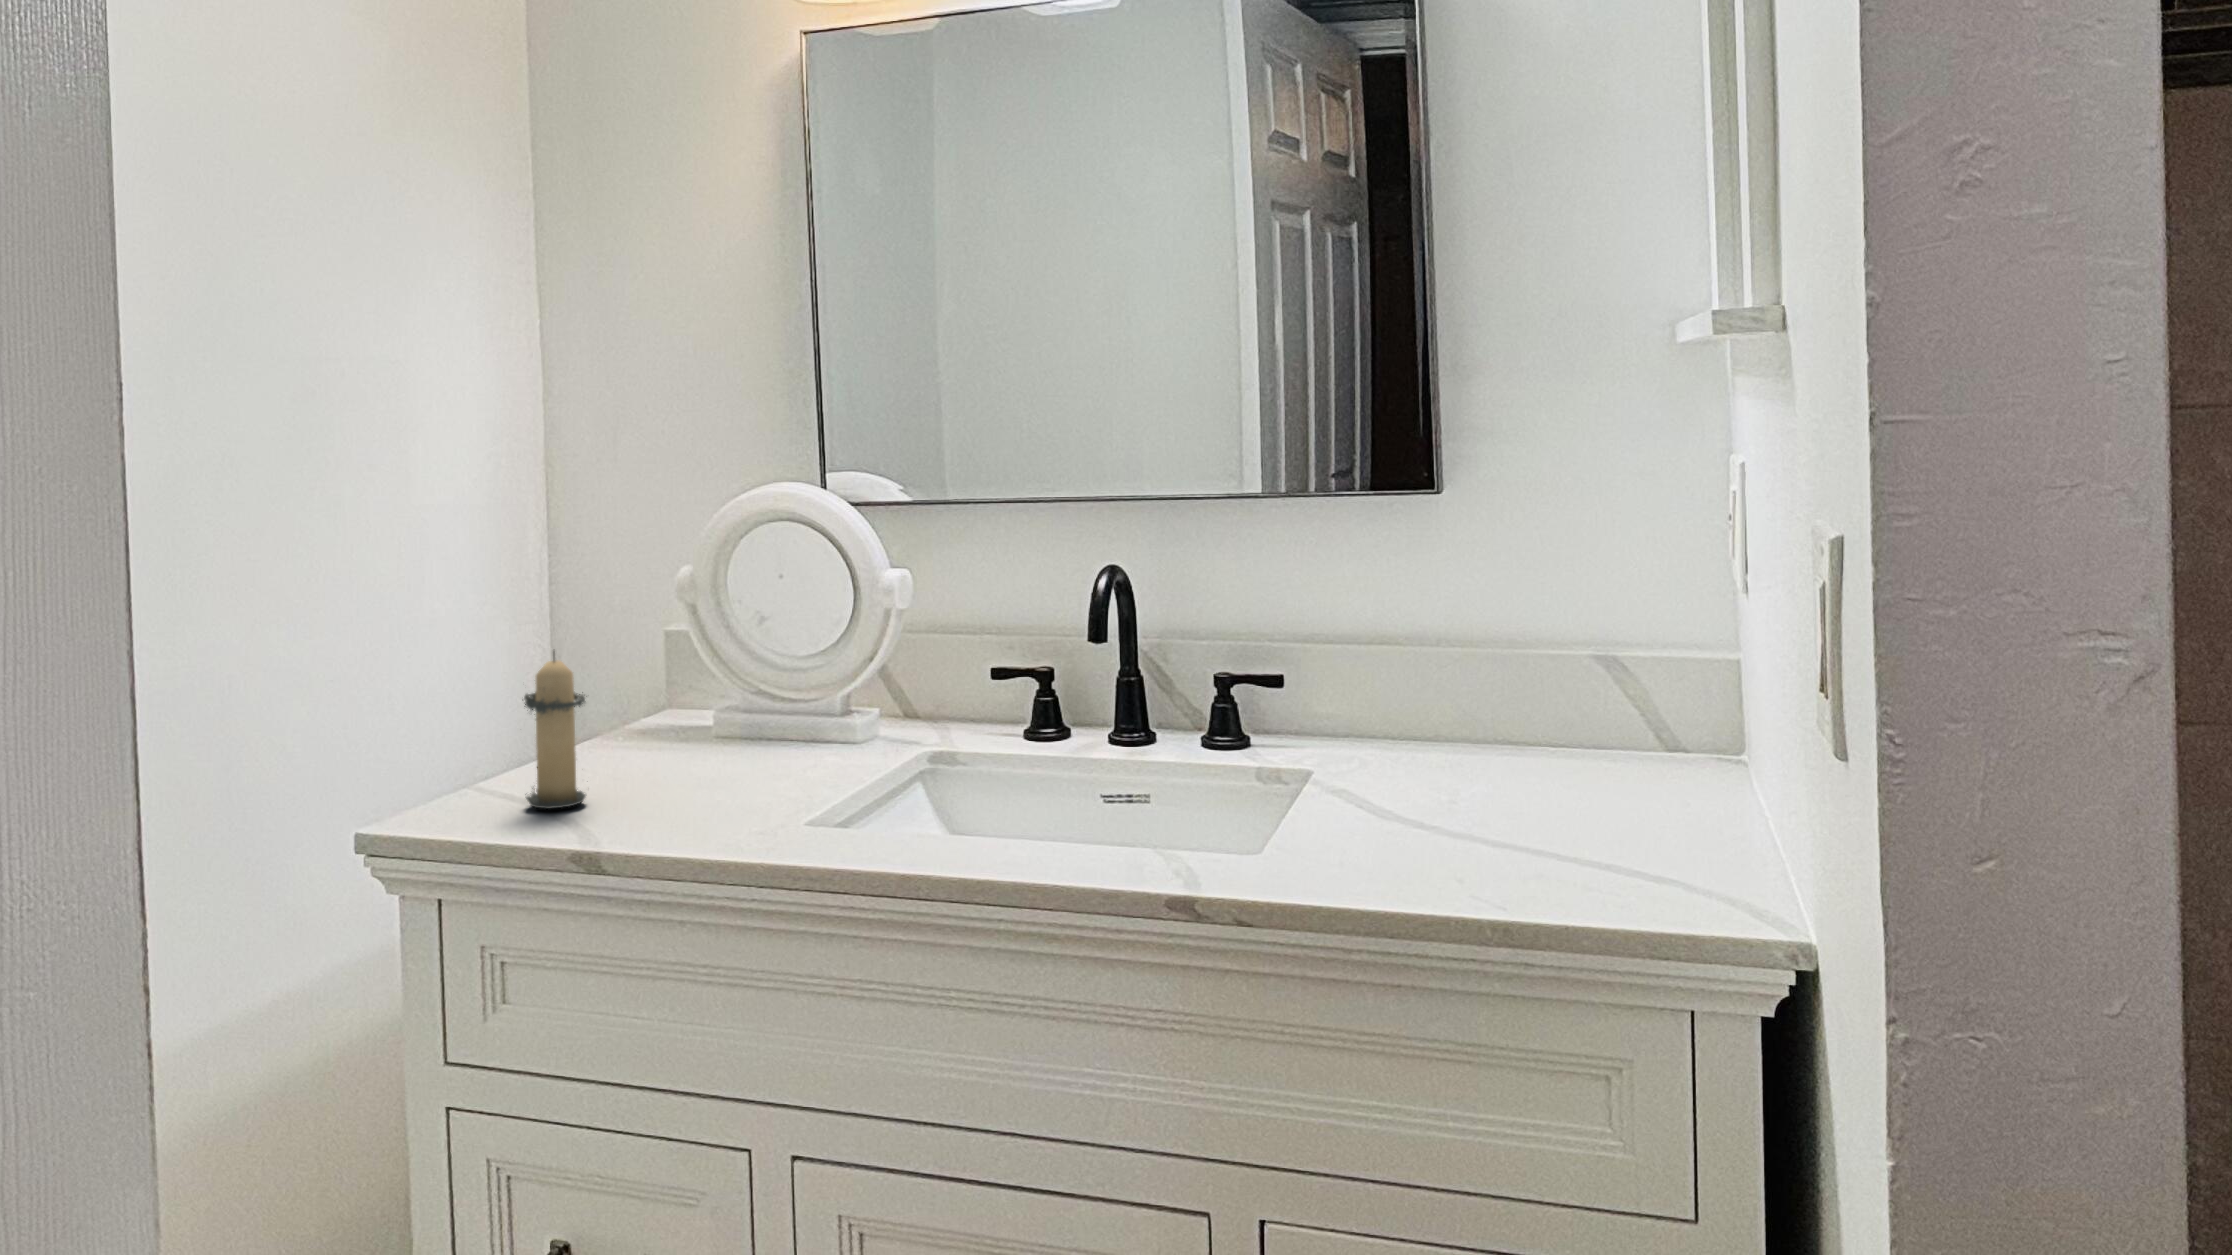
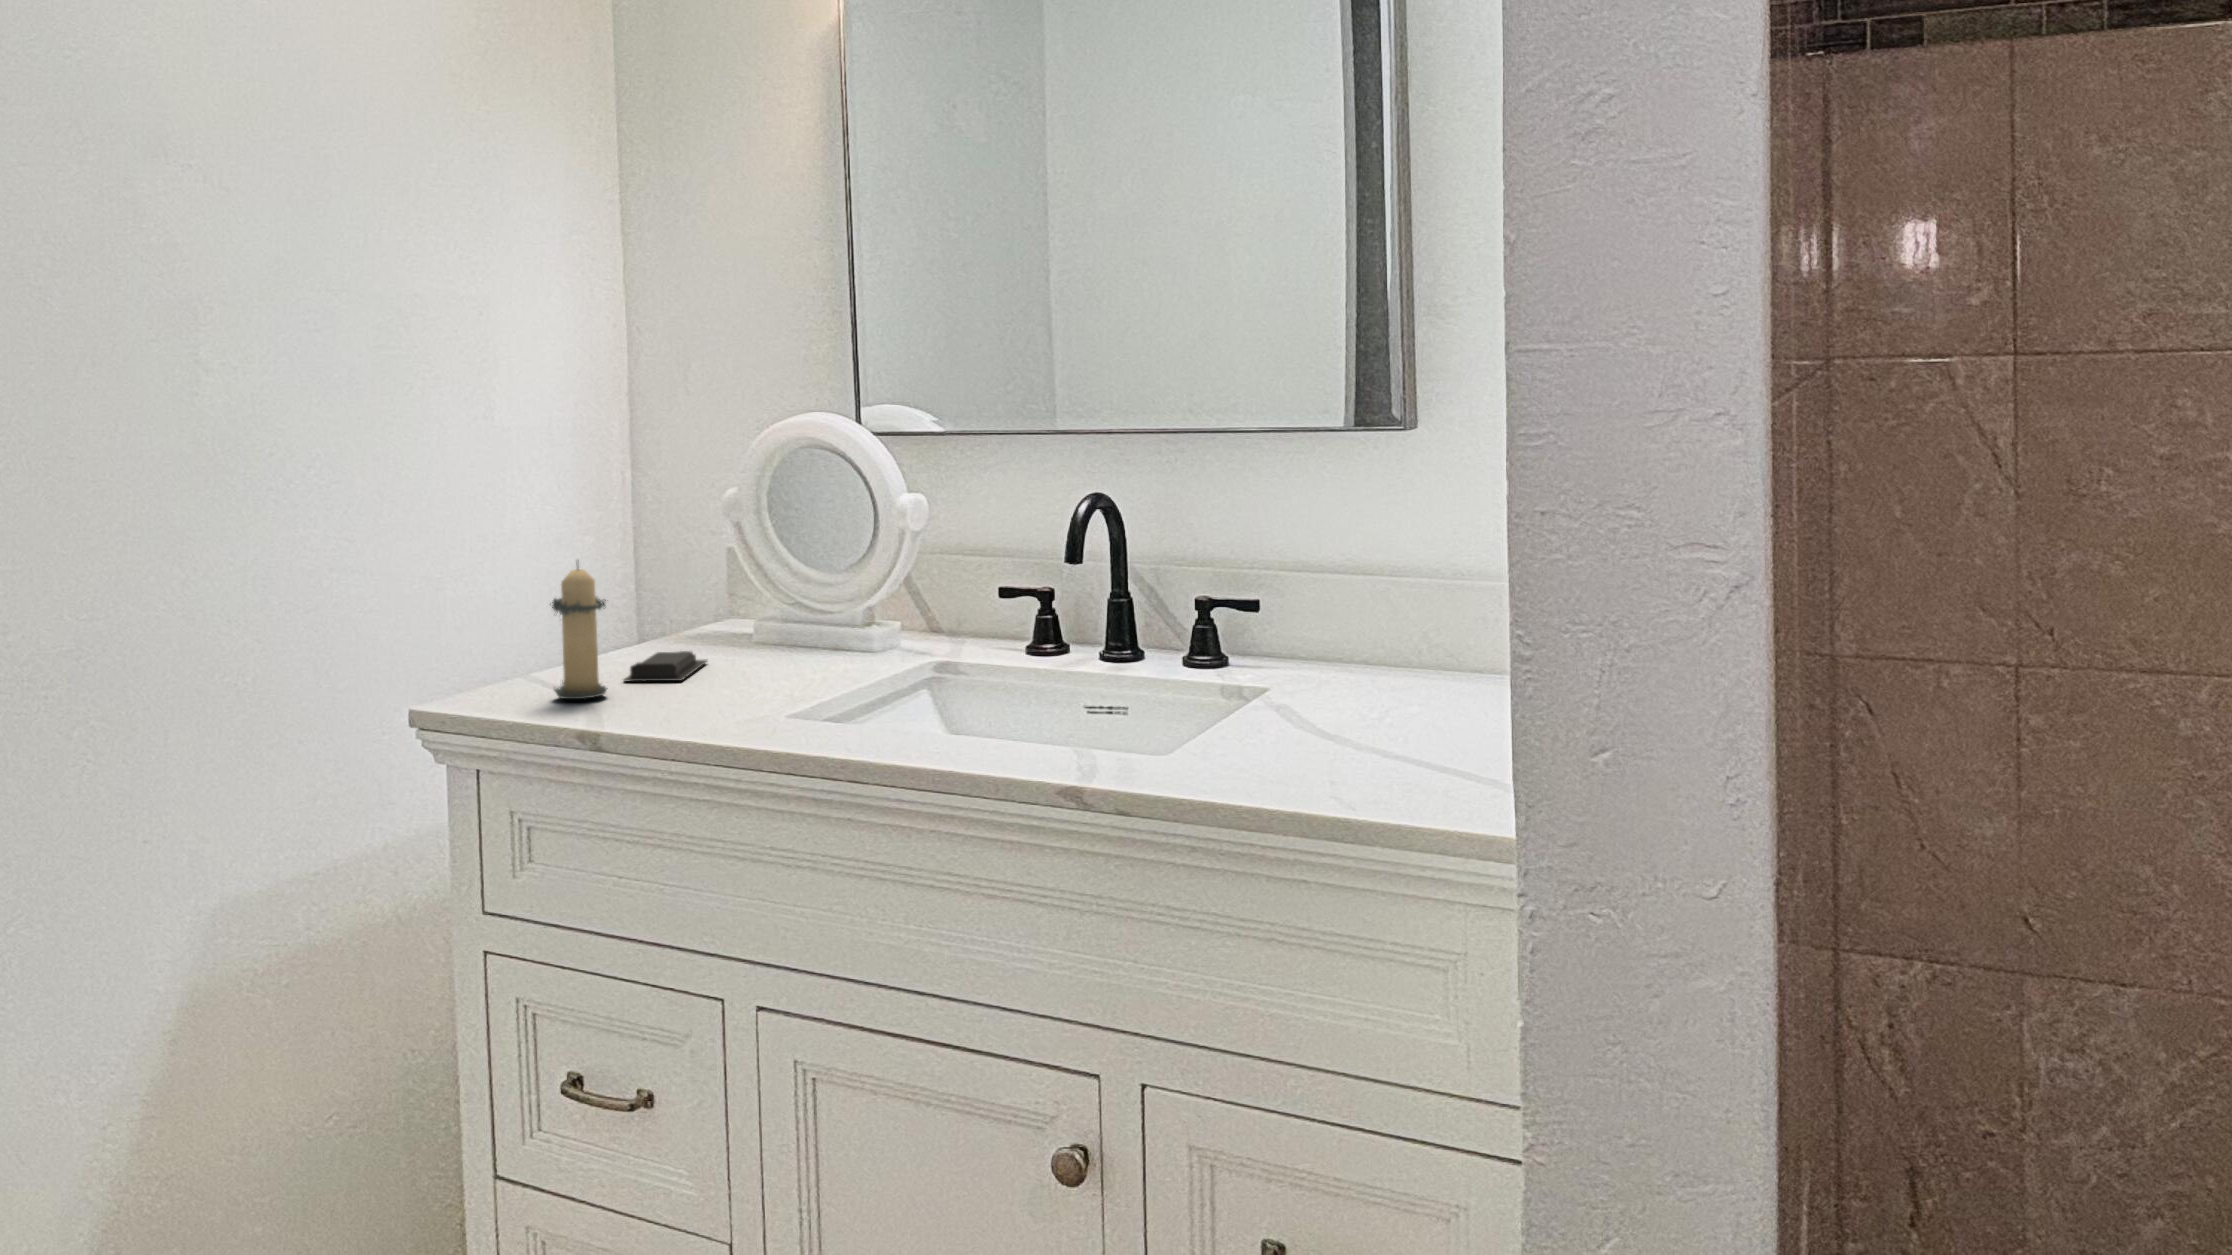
soap bar: none [595,746,680,784] -> present [624,651,707,682]

